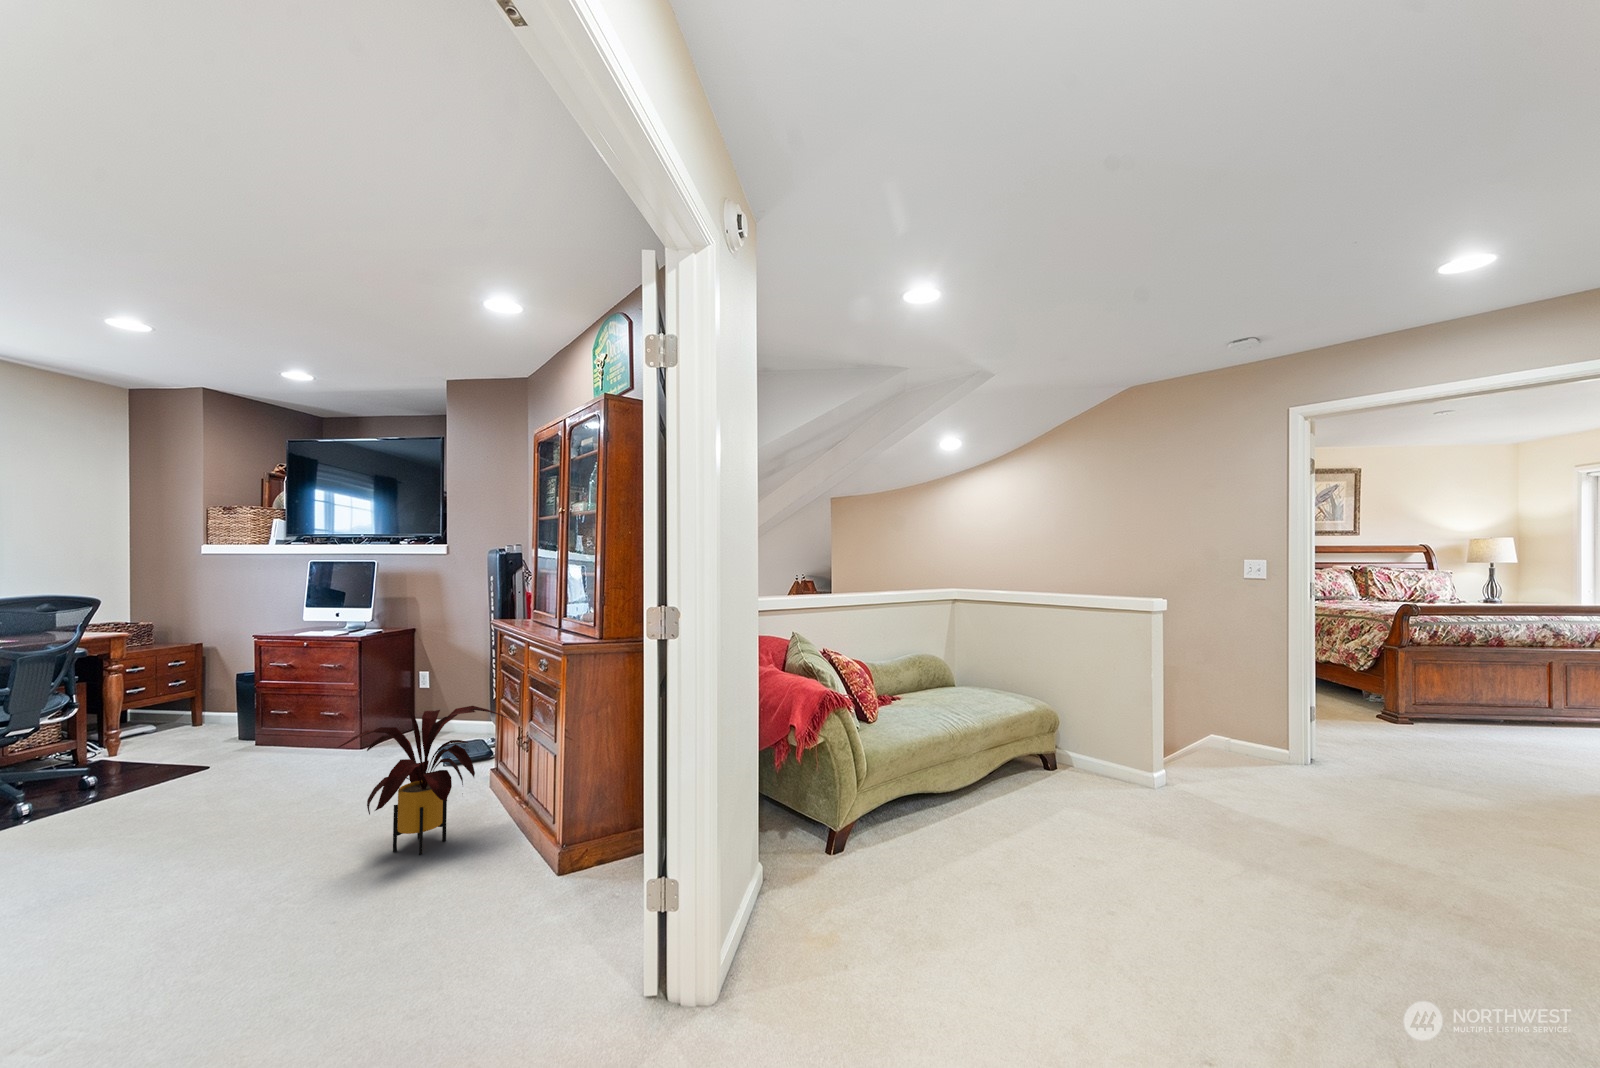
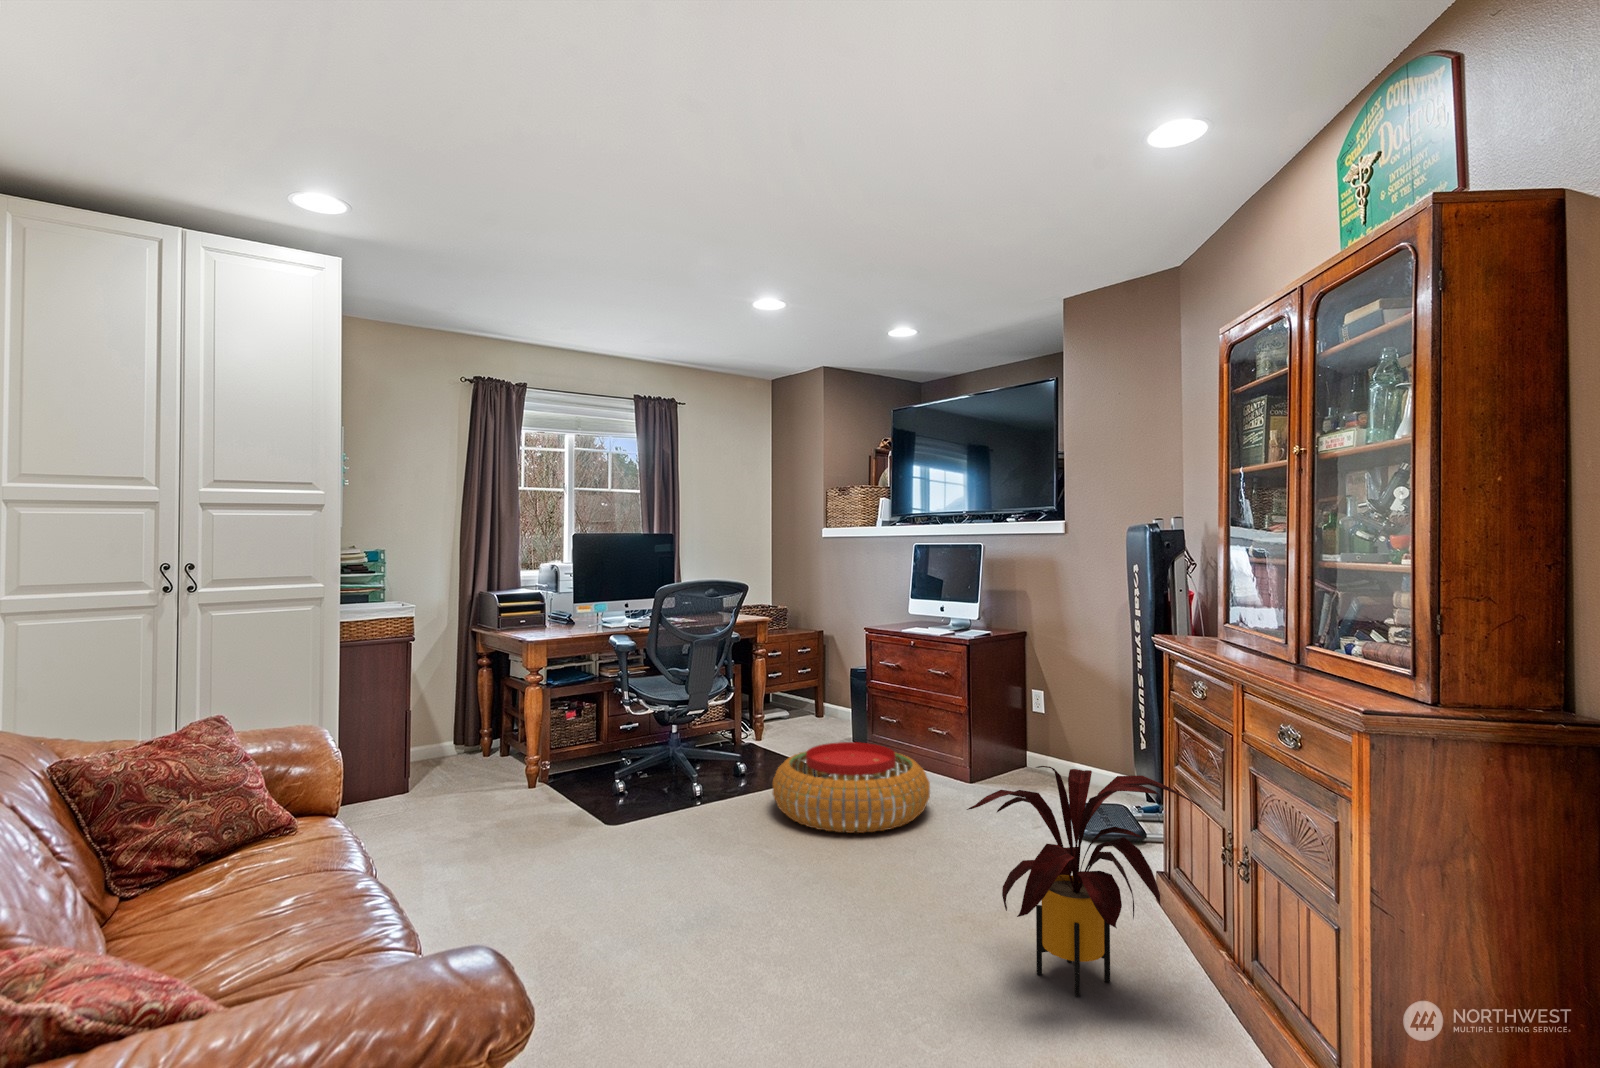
pouf: none [133,731,316,814] -> present [773,742,930,833]

